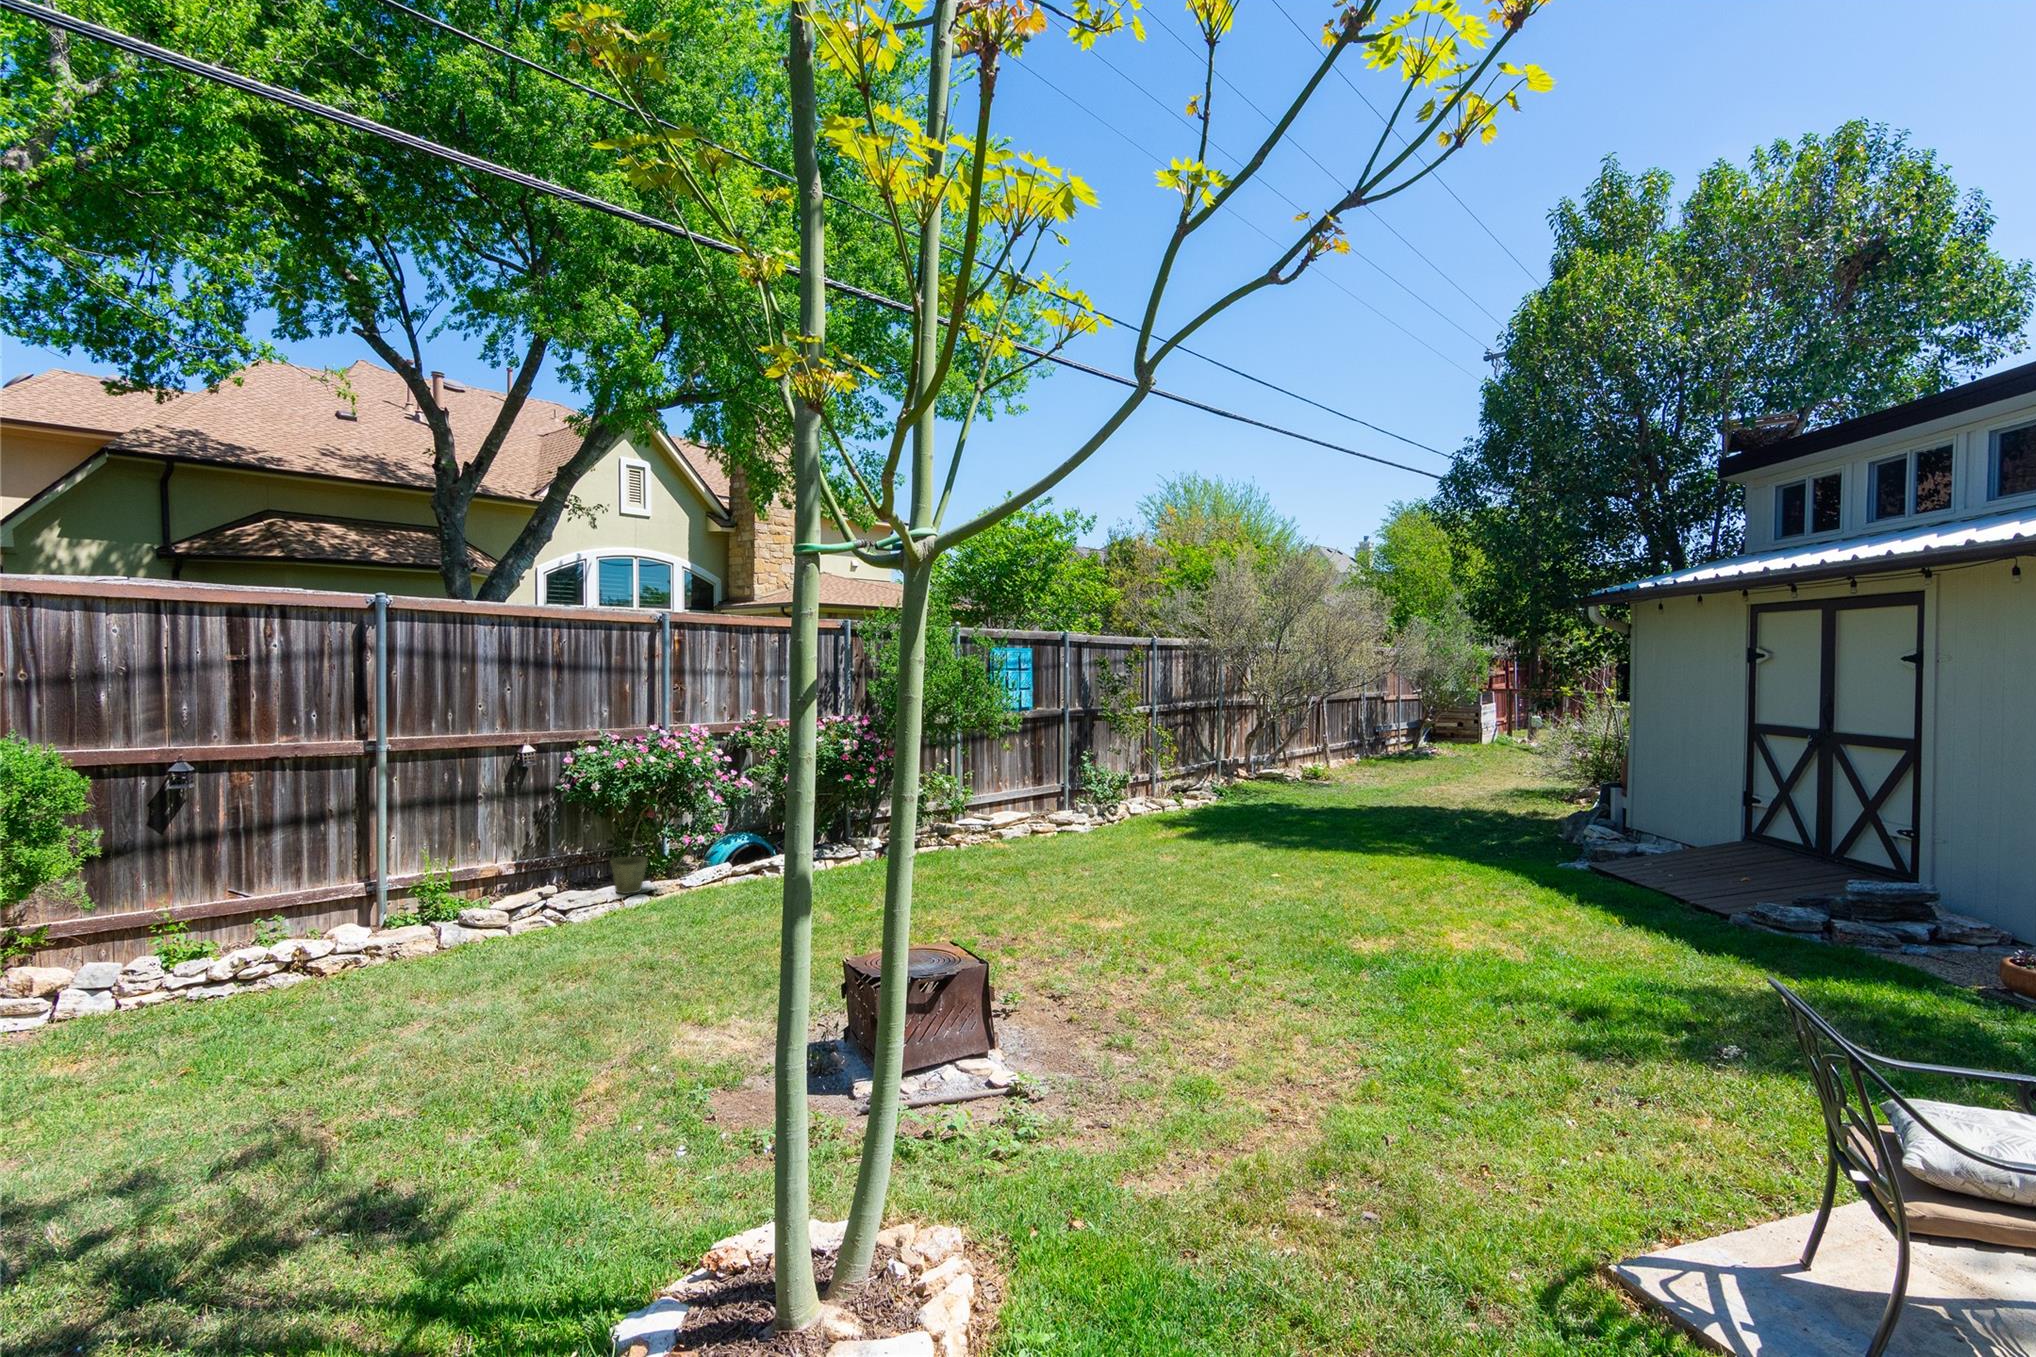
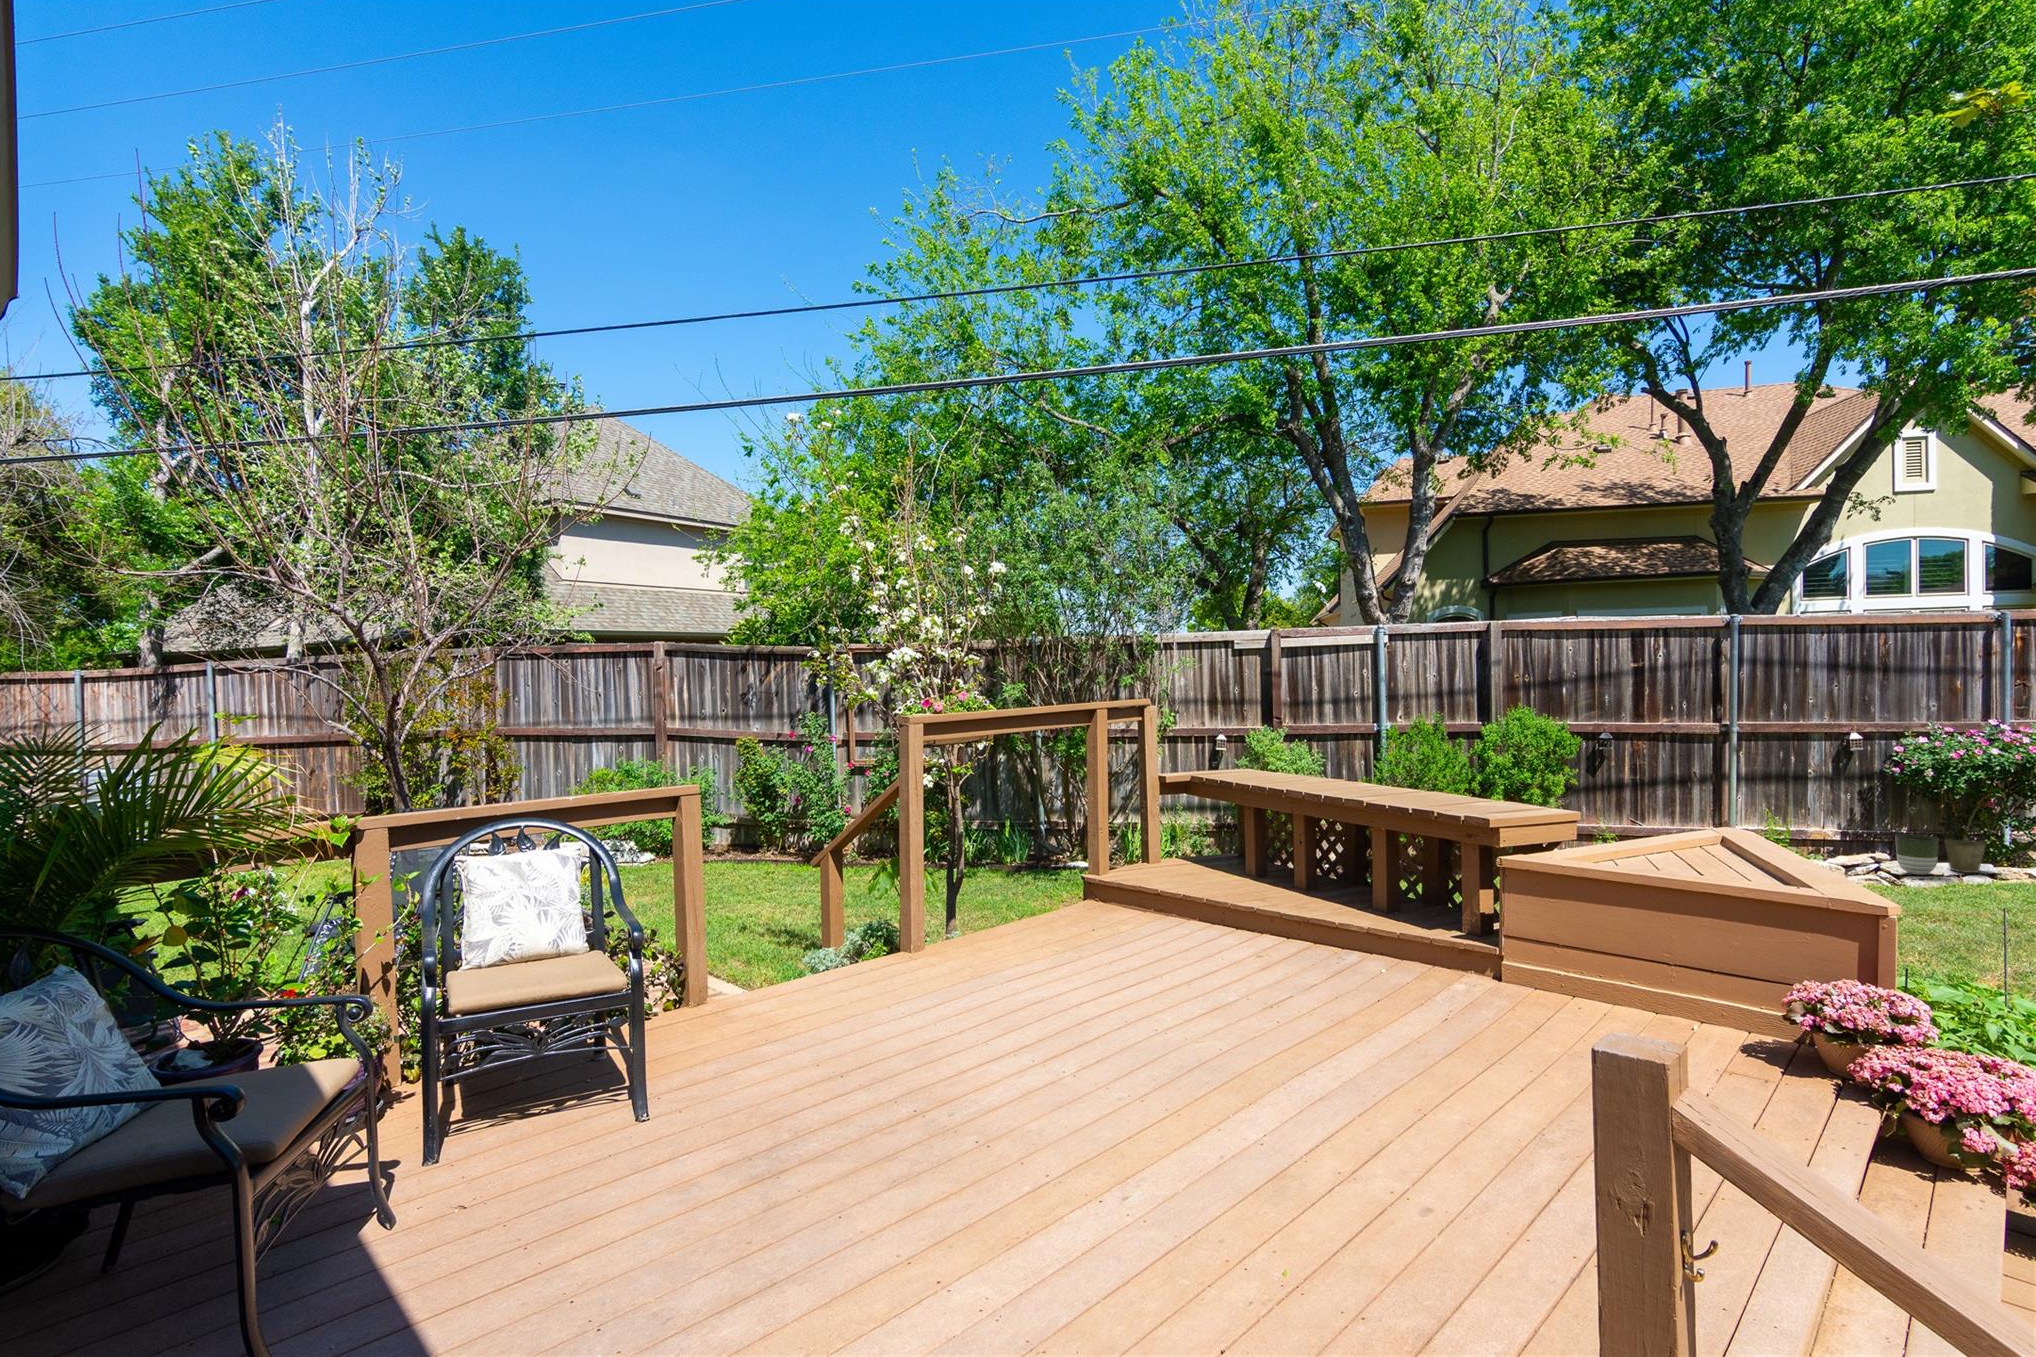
planter: none [560,859,602,907] -> present [1895,834,1939,875]

